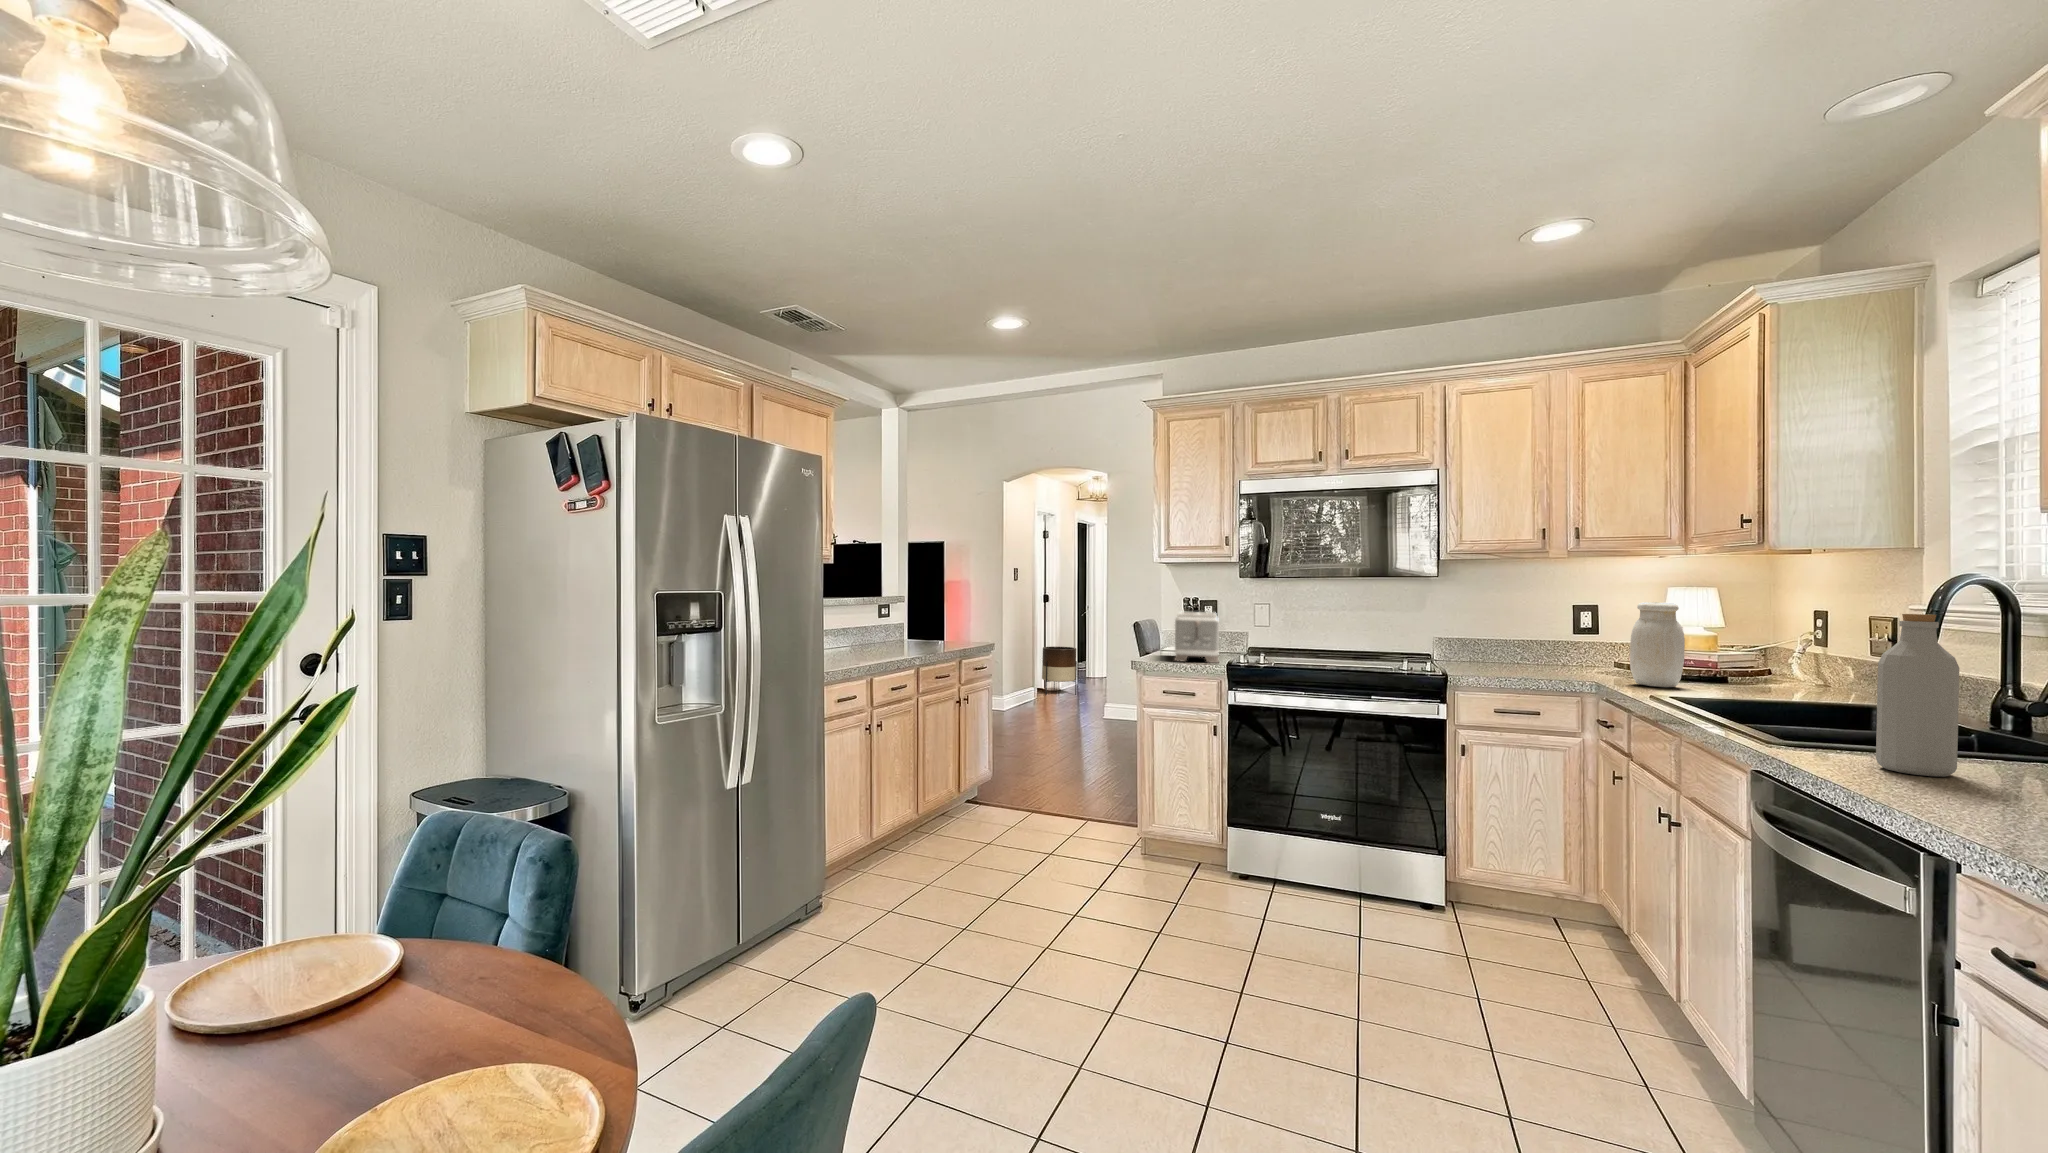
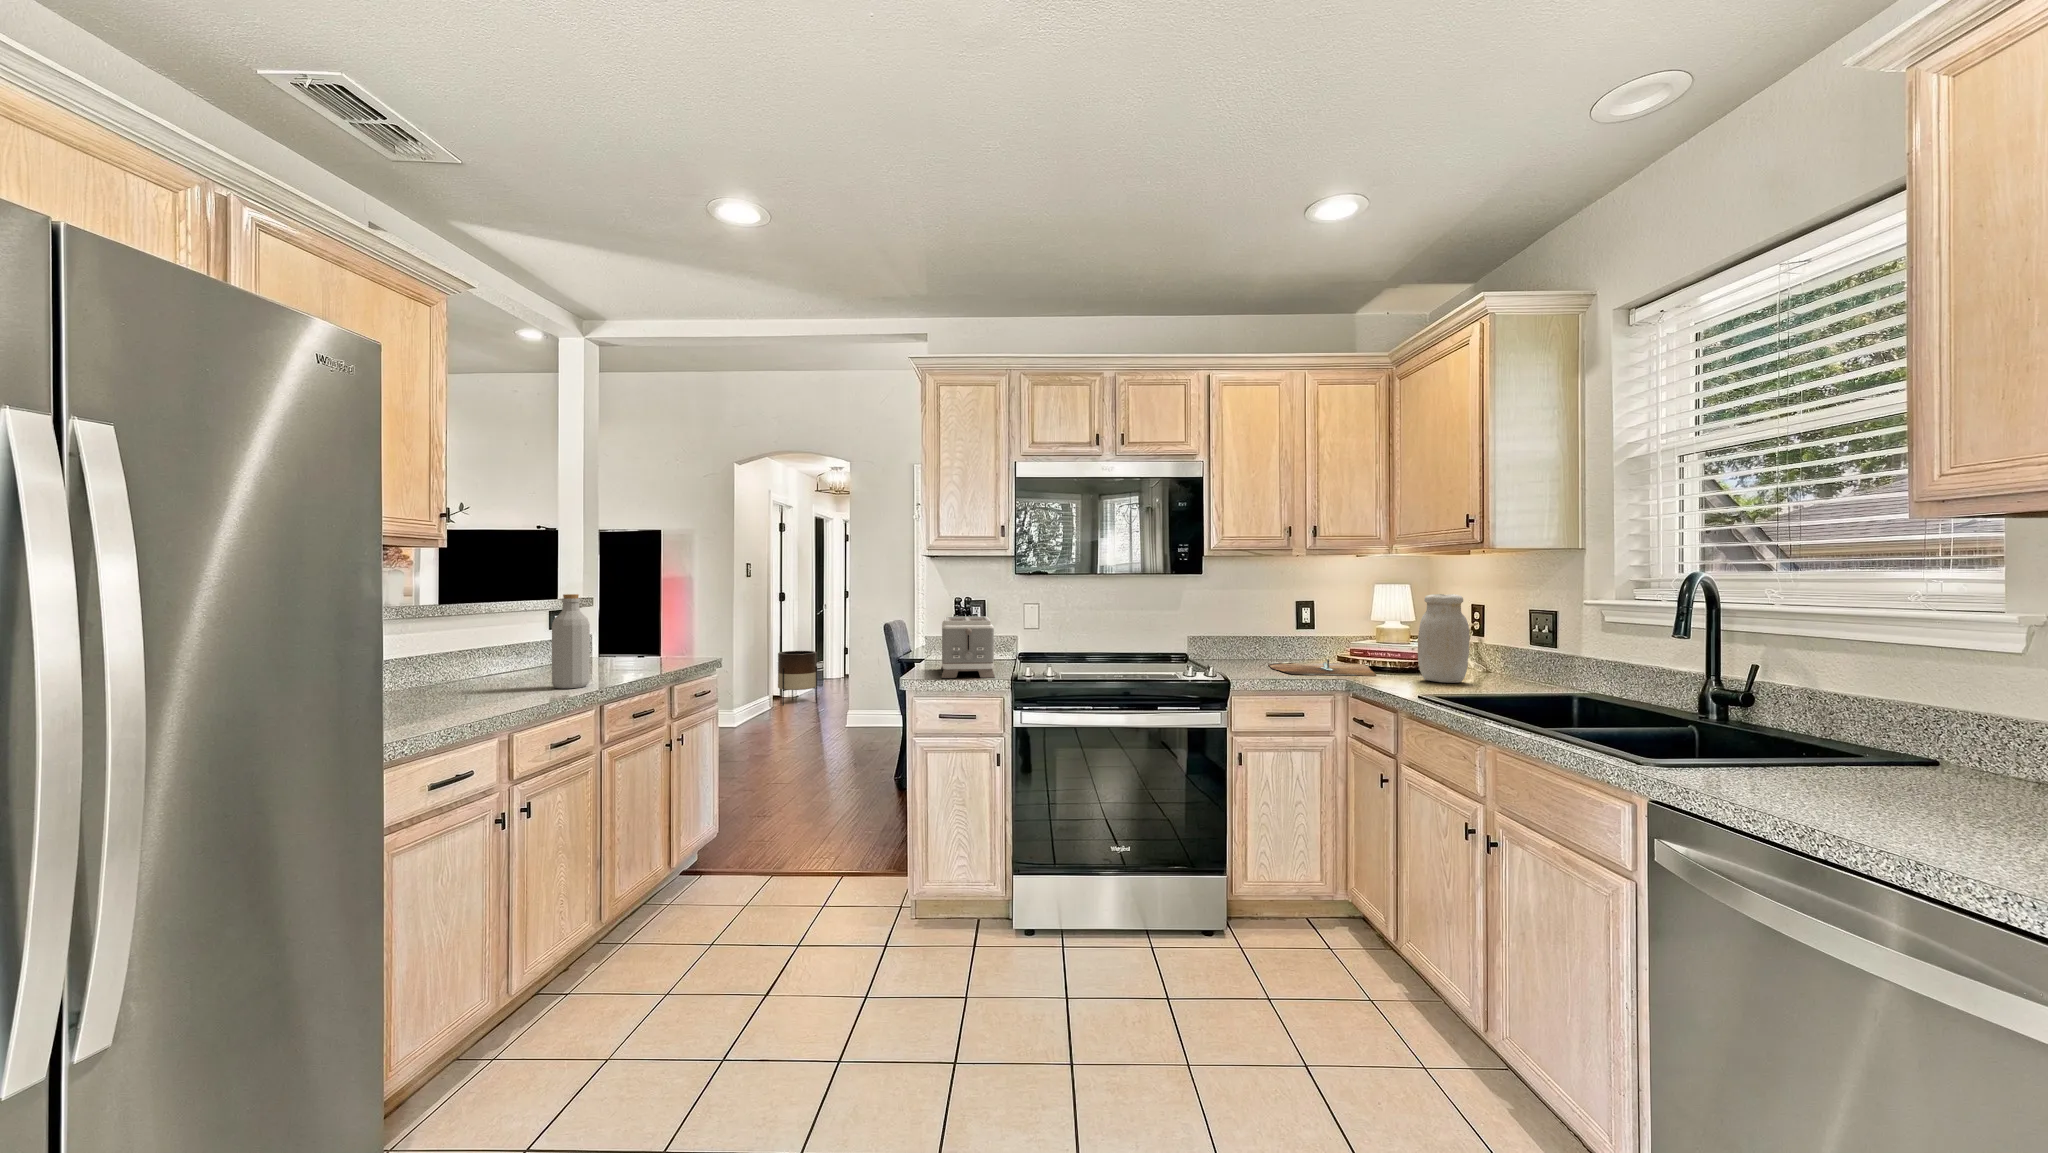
bottle: present [1876,614,1959,777] -> present [552,594,590,689]
cutting board: none [1486,662,1593,679] -> present [1268,659,1376,676]

